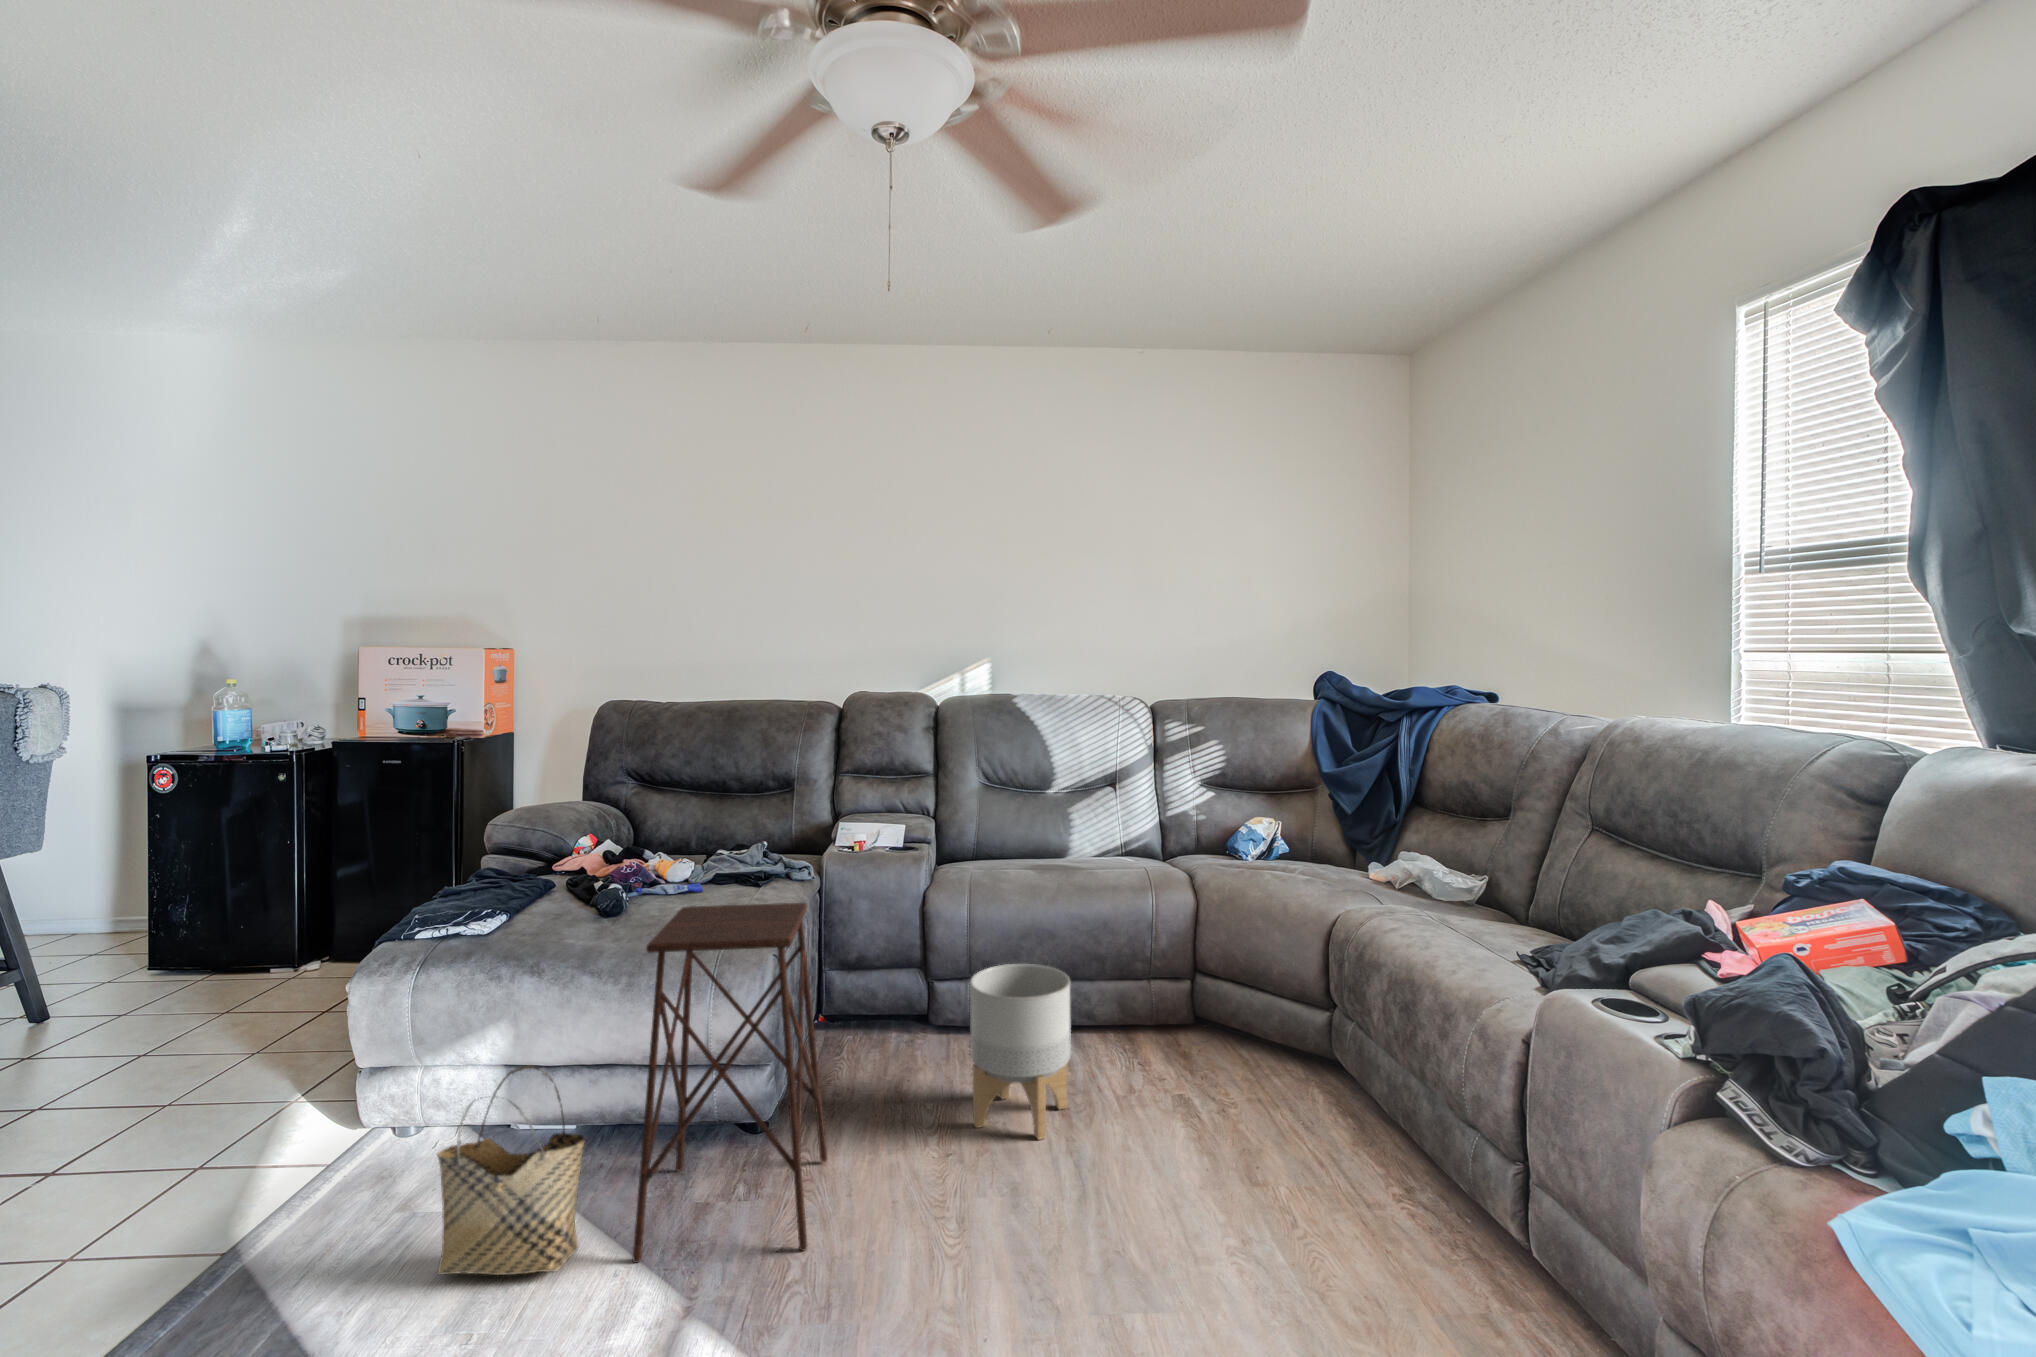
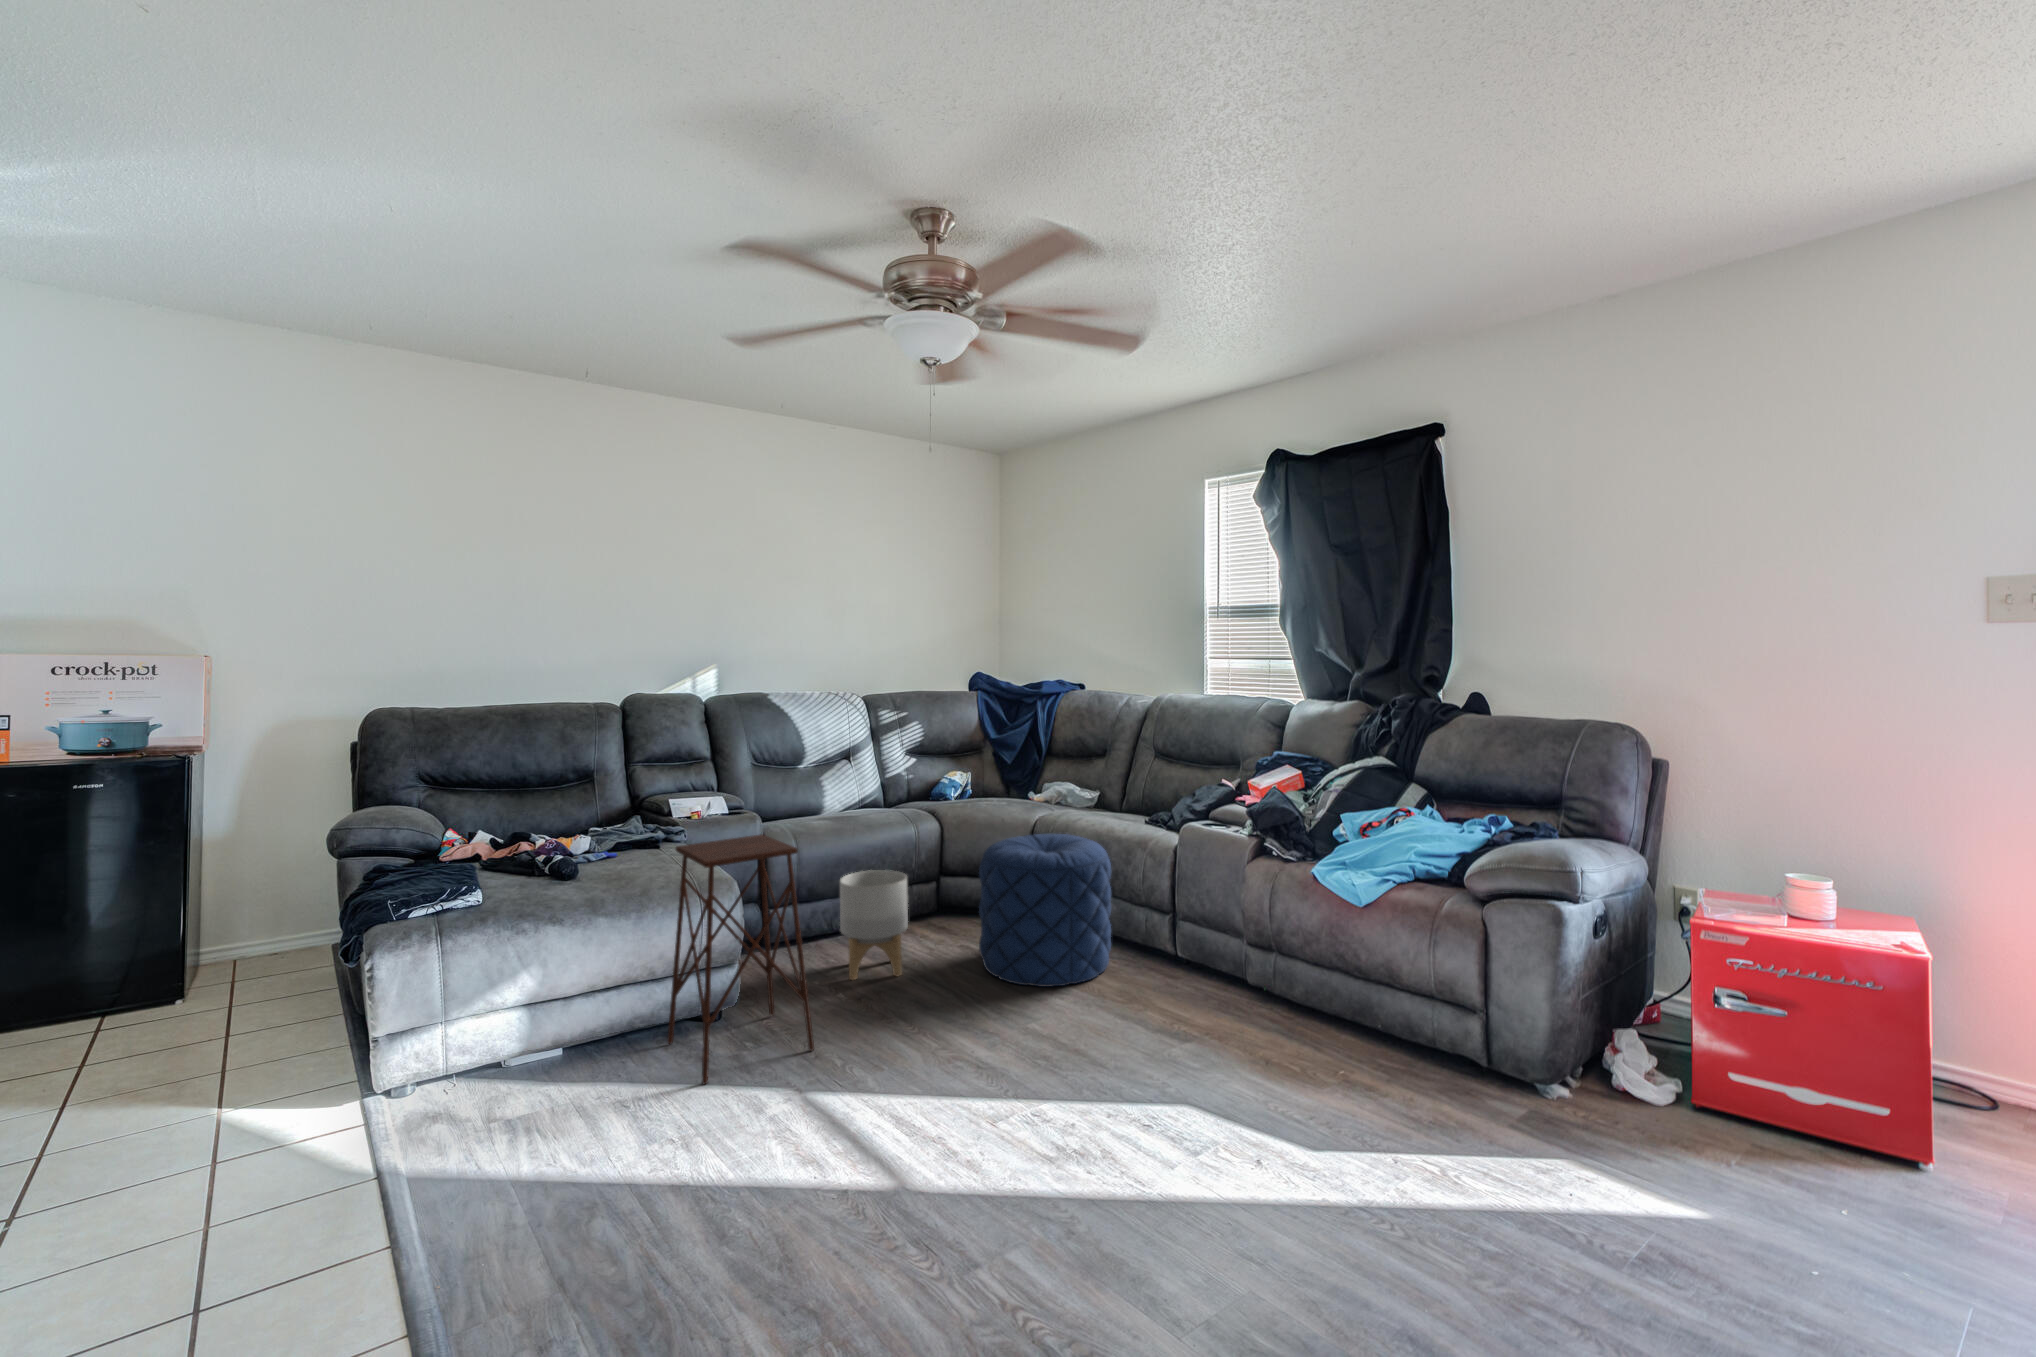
pouf: none [1162,951,1404,1251] -> present [979,834,1111,987]
woven basket: present [437,1065,585,1275] -> none [552,967,661,1125]

